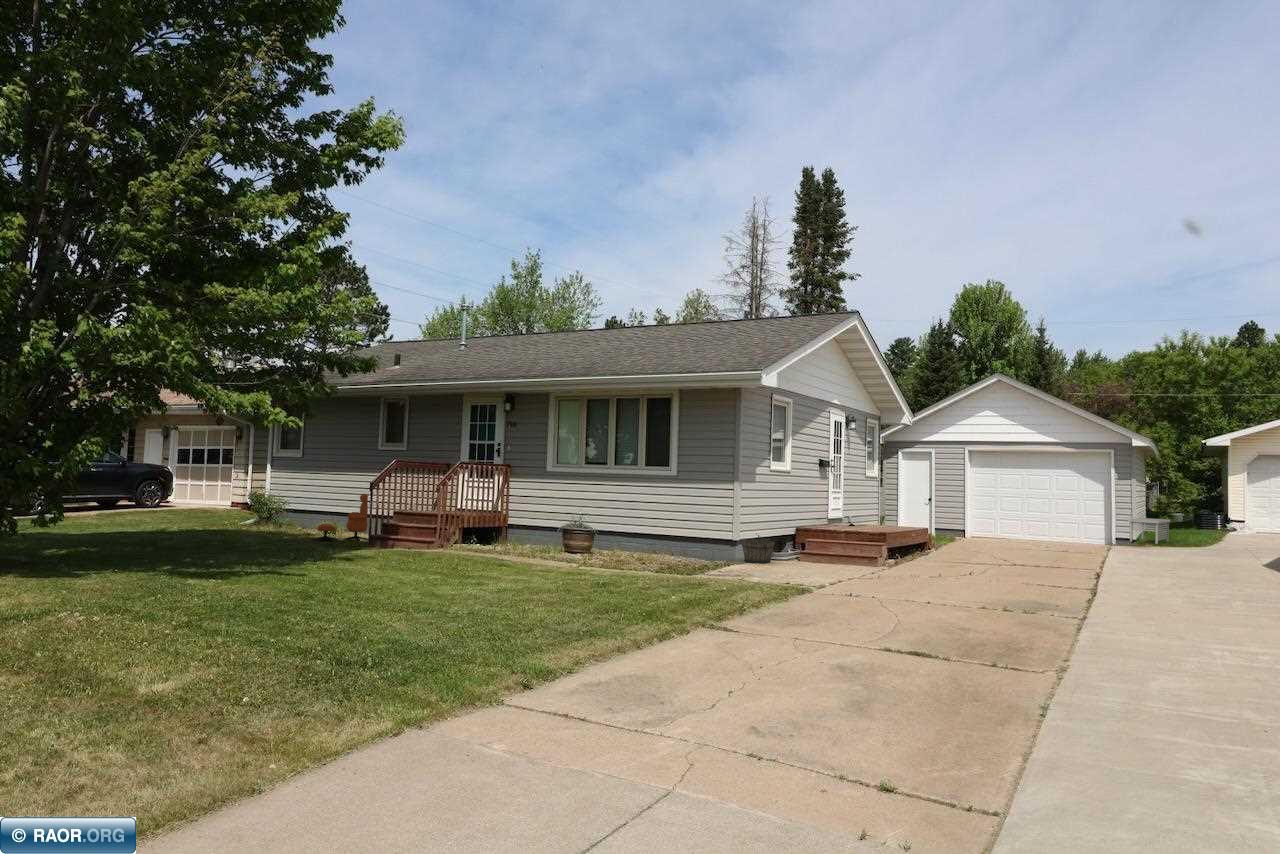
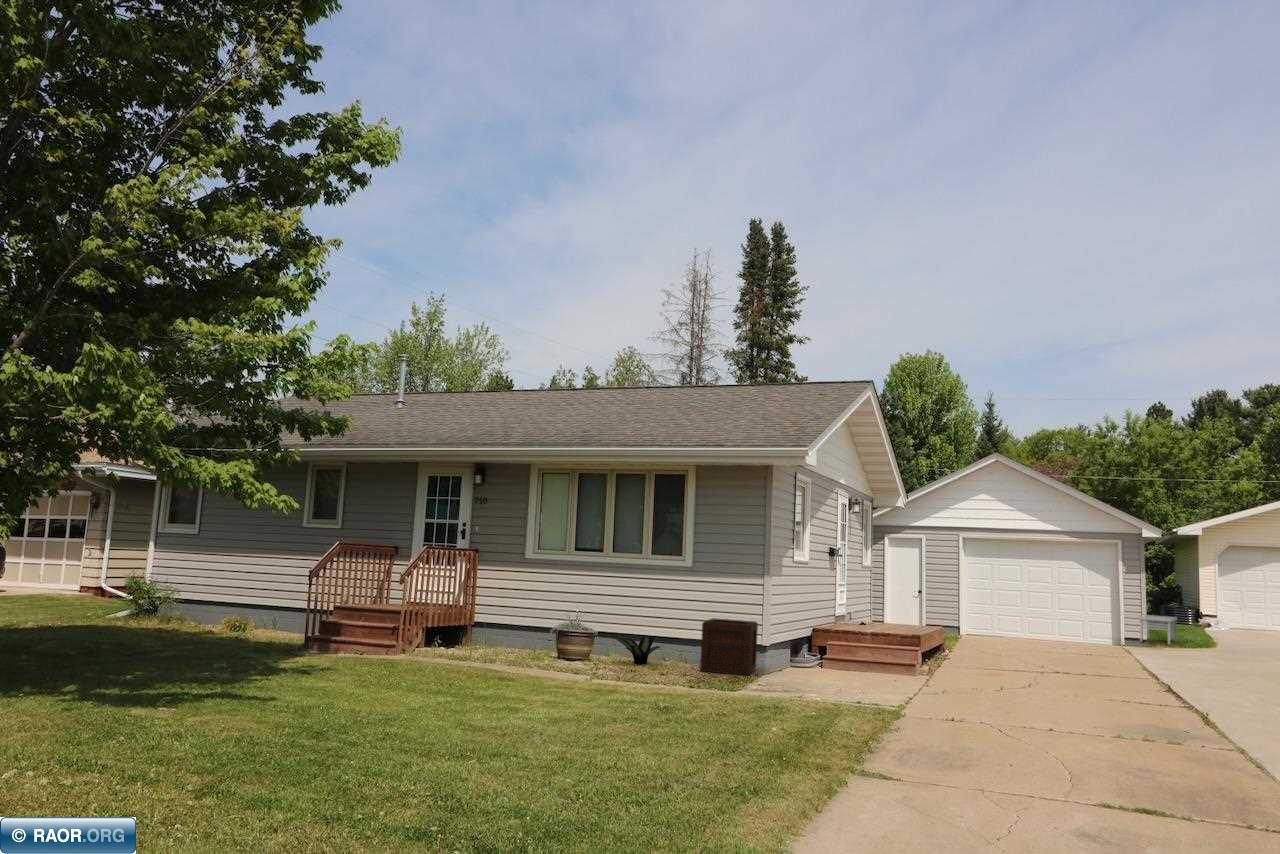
lounge chair: present [312,494,370,541] -> none [230,583,305,644]
wooden crate: none [677,518,729,565] -> present [700,618,758,675]
potted plant: none [608,534,654,556] -> present [612,636,660,664]
wooden bucket: present [742,534,775,563] -> none [771,637,810,673]

